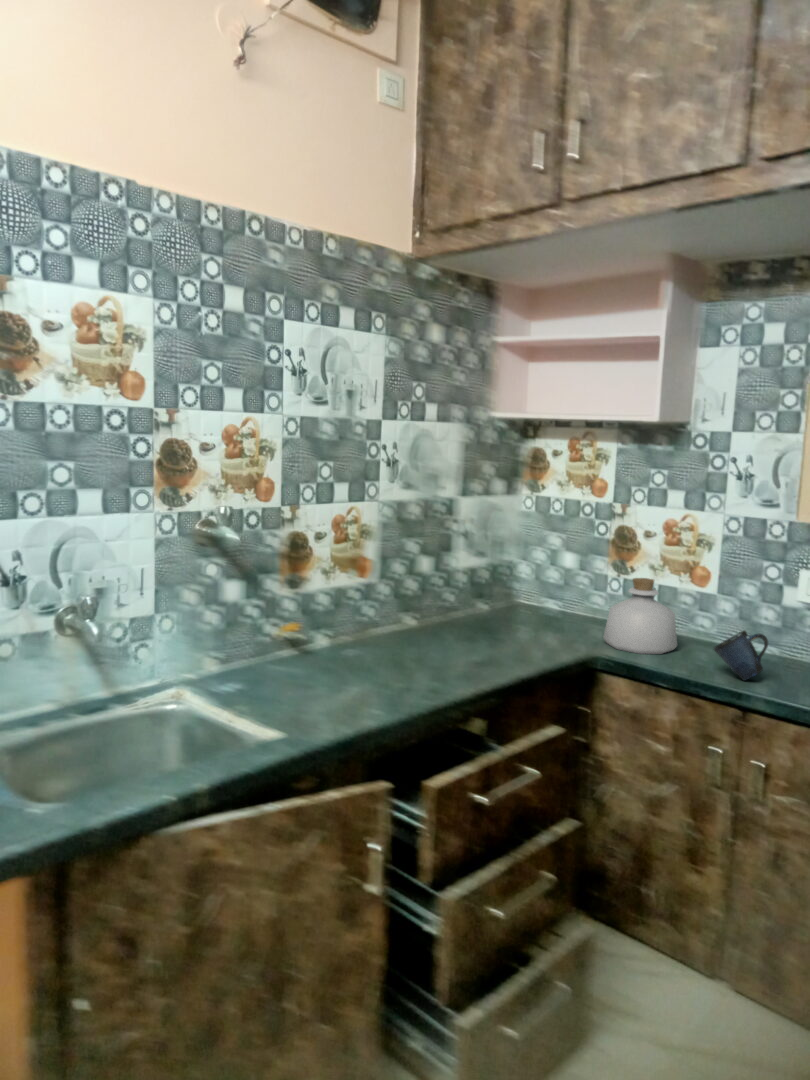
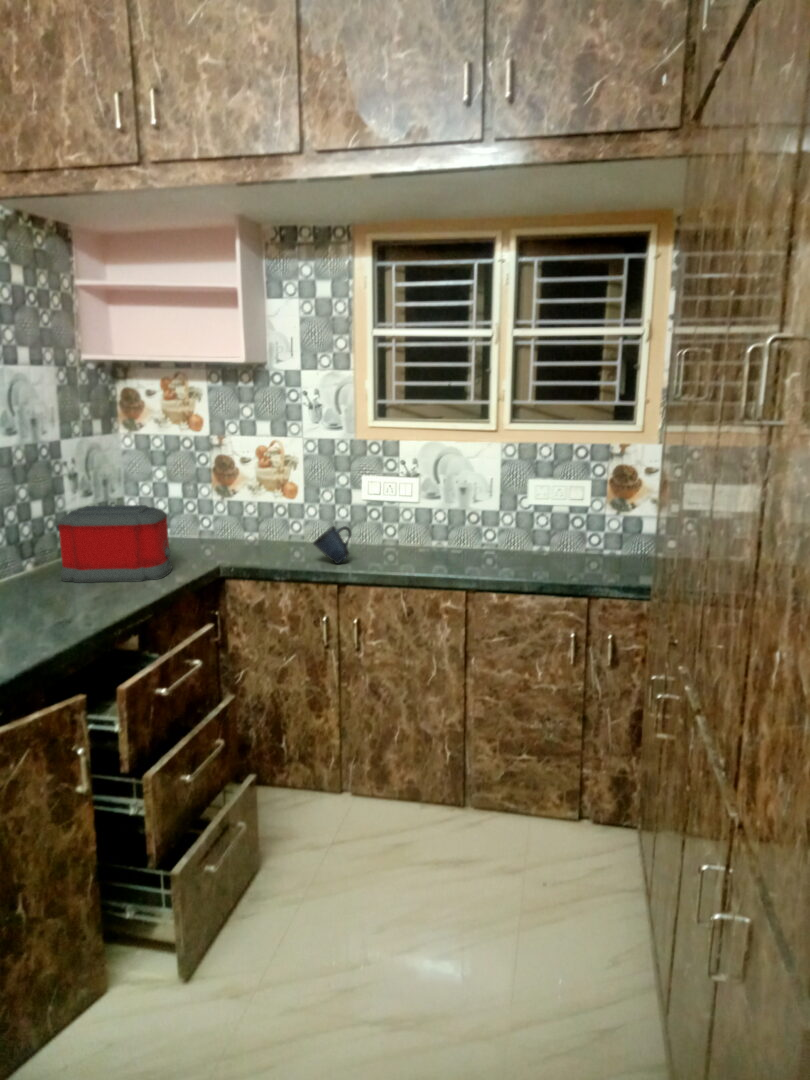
toaster: none [428,569,544,660] -> present [56,505,172,583]
bottle: present [604,578,677,654] -> none [221,496,281,559]

